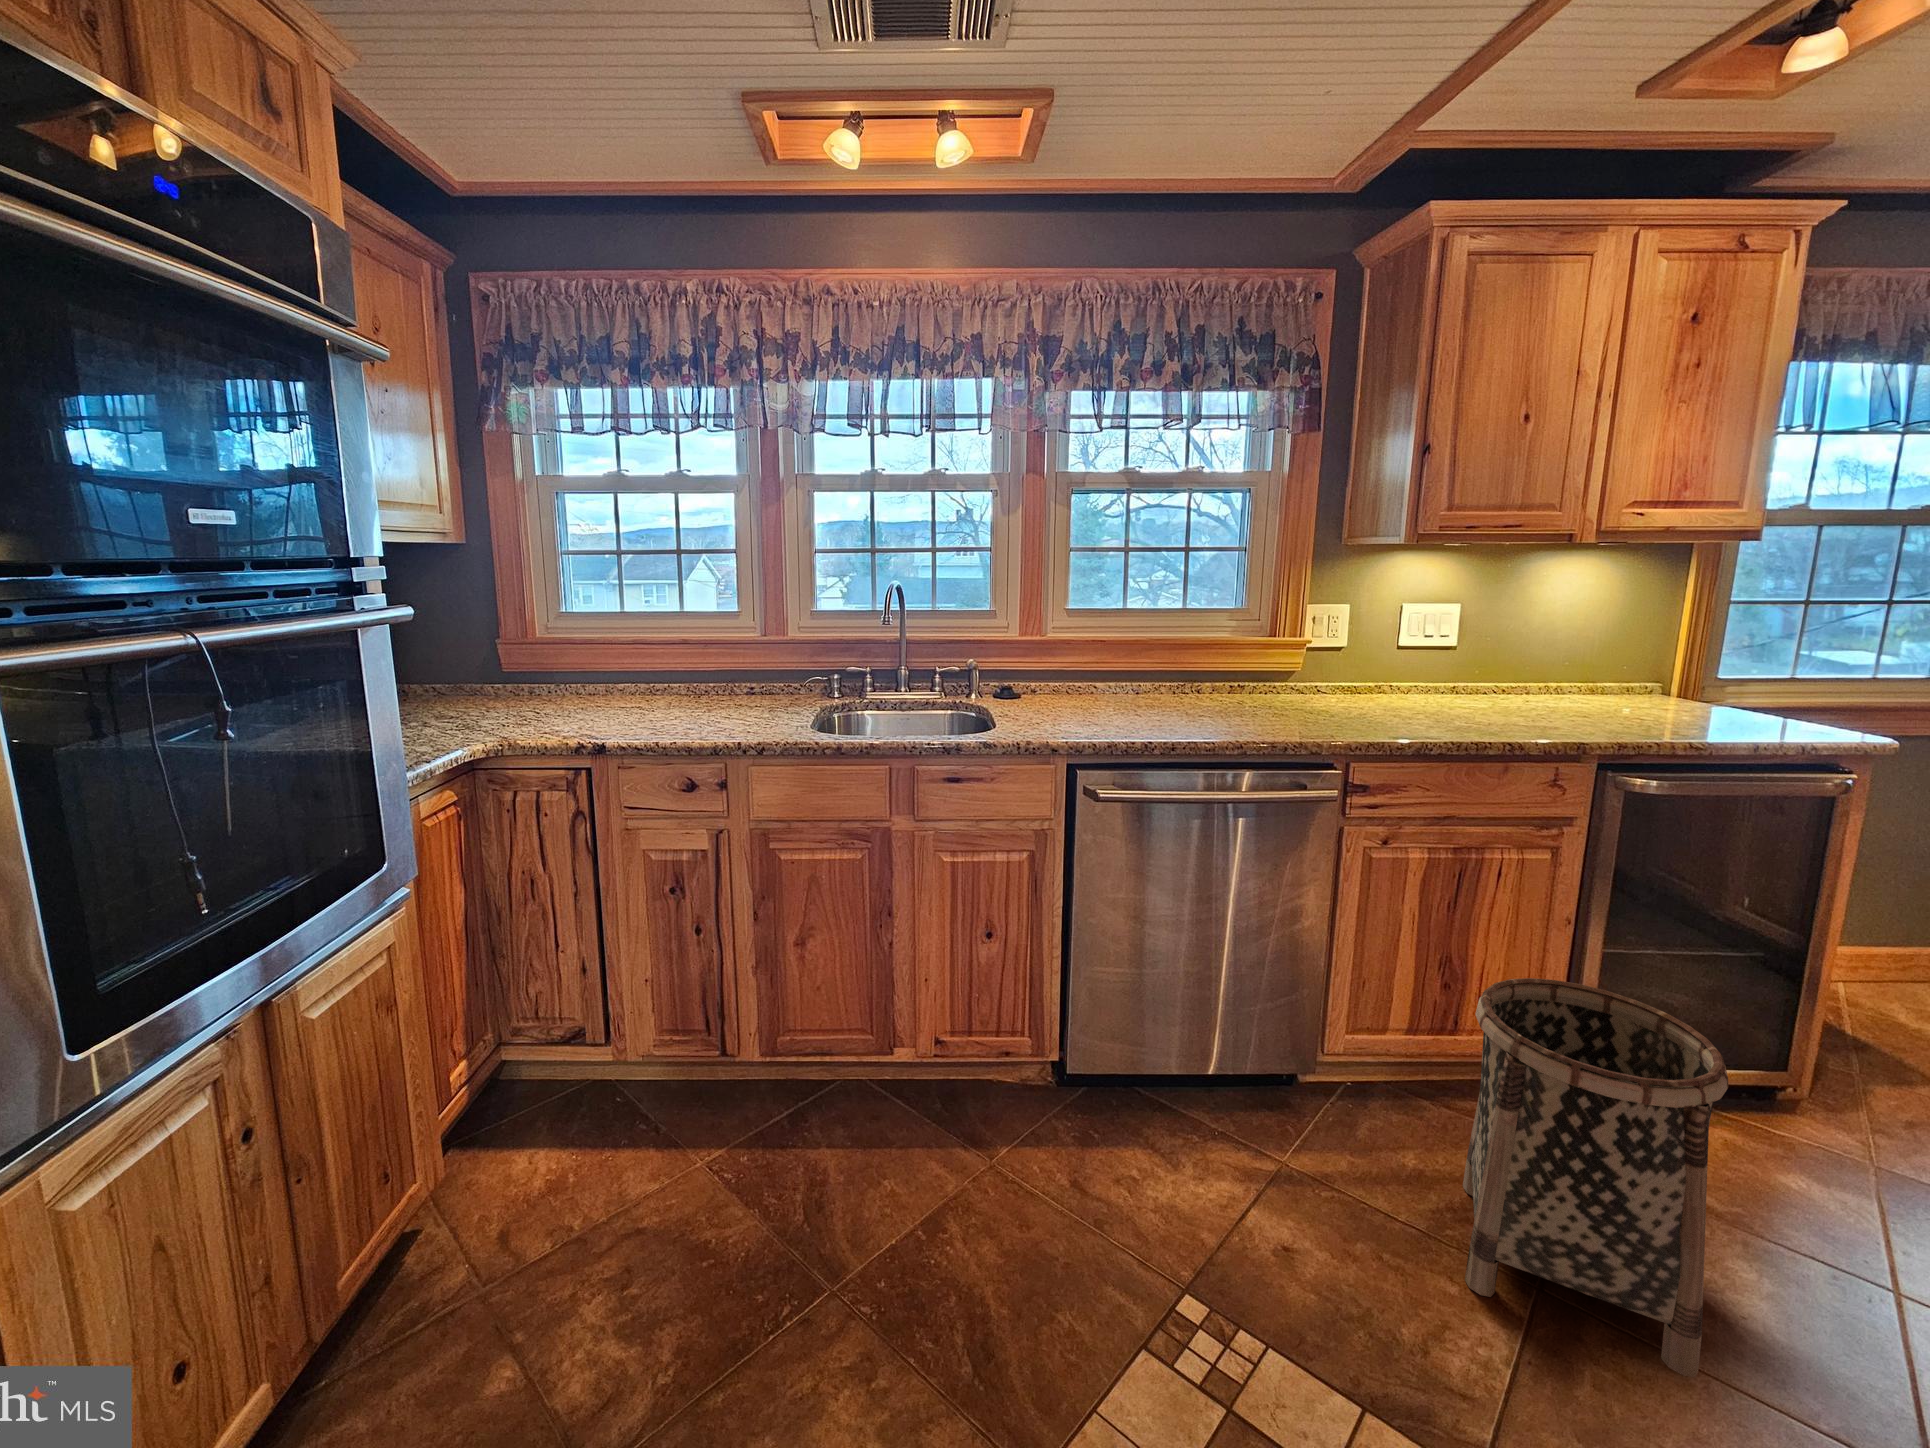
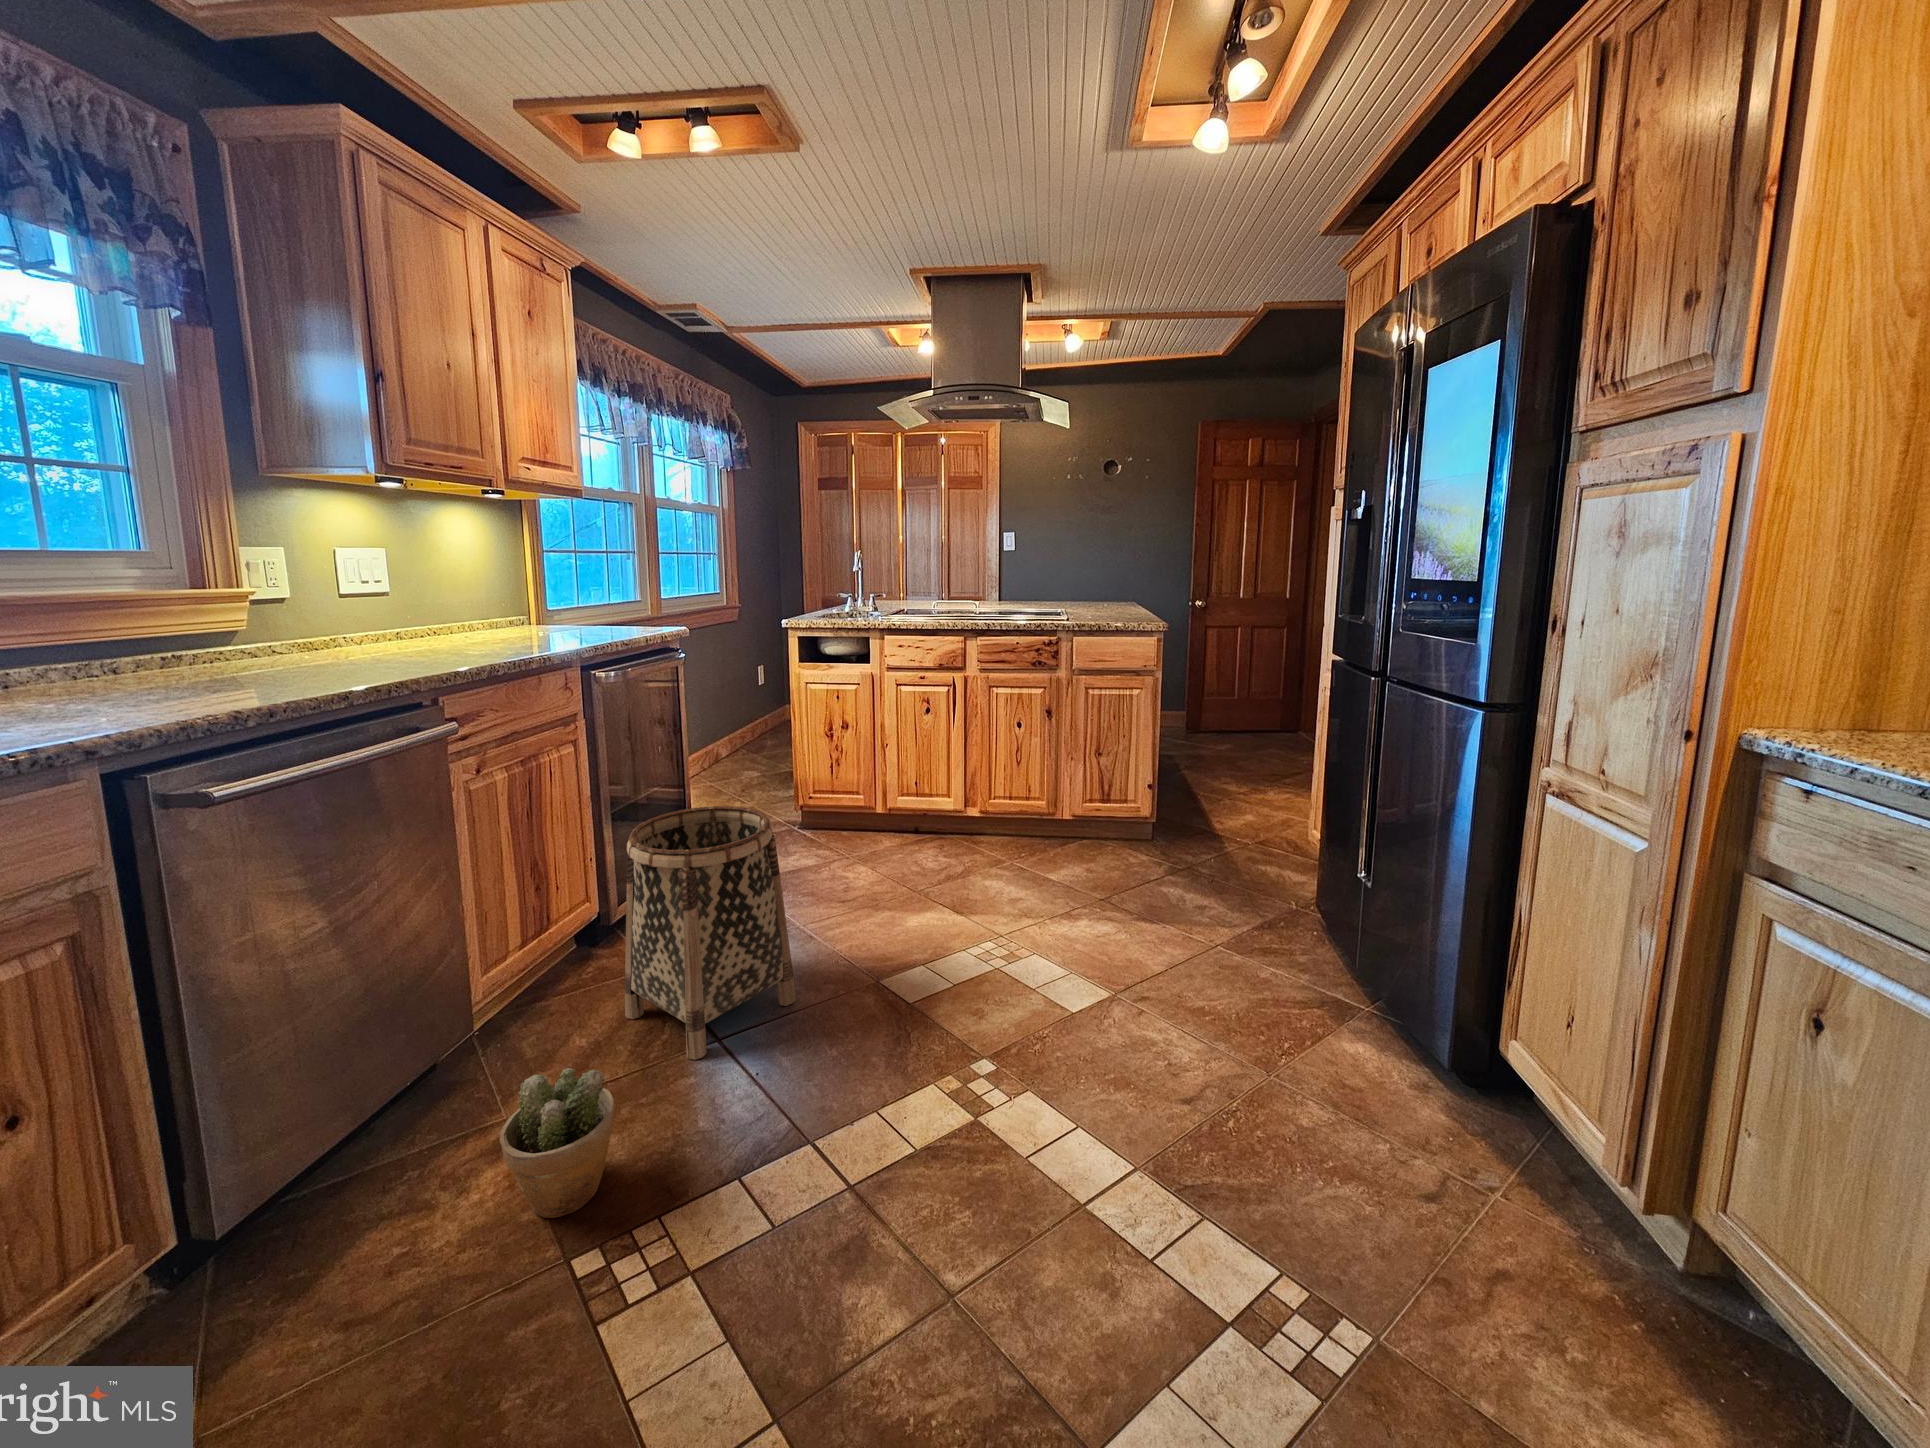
potted plant: none [1195,1124,1299,1276] -> present [499,1068,614,1218]

